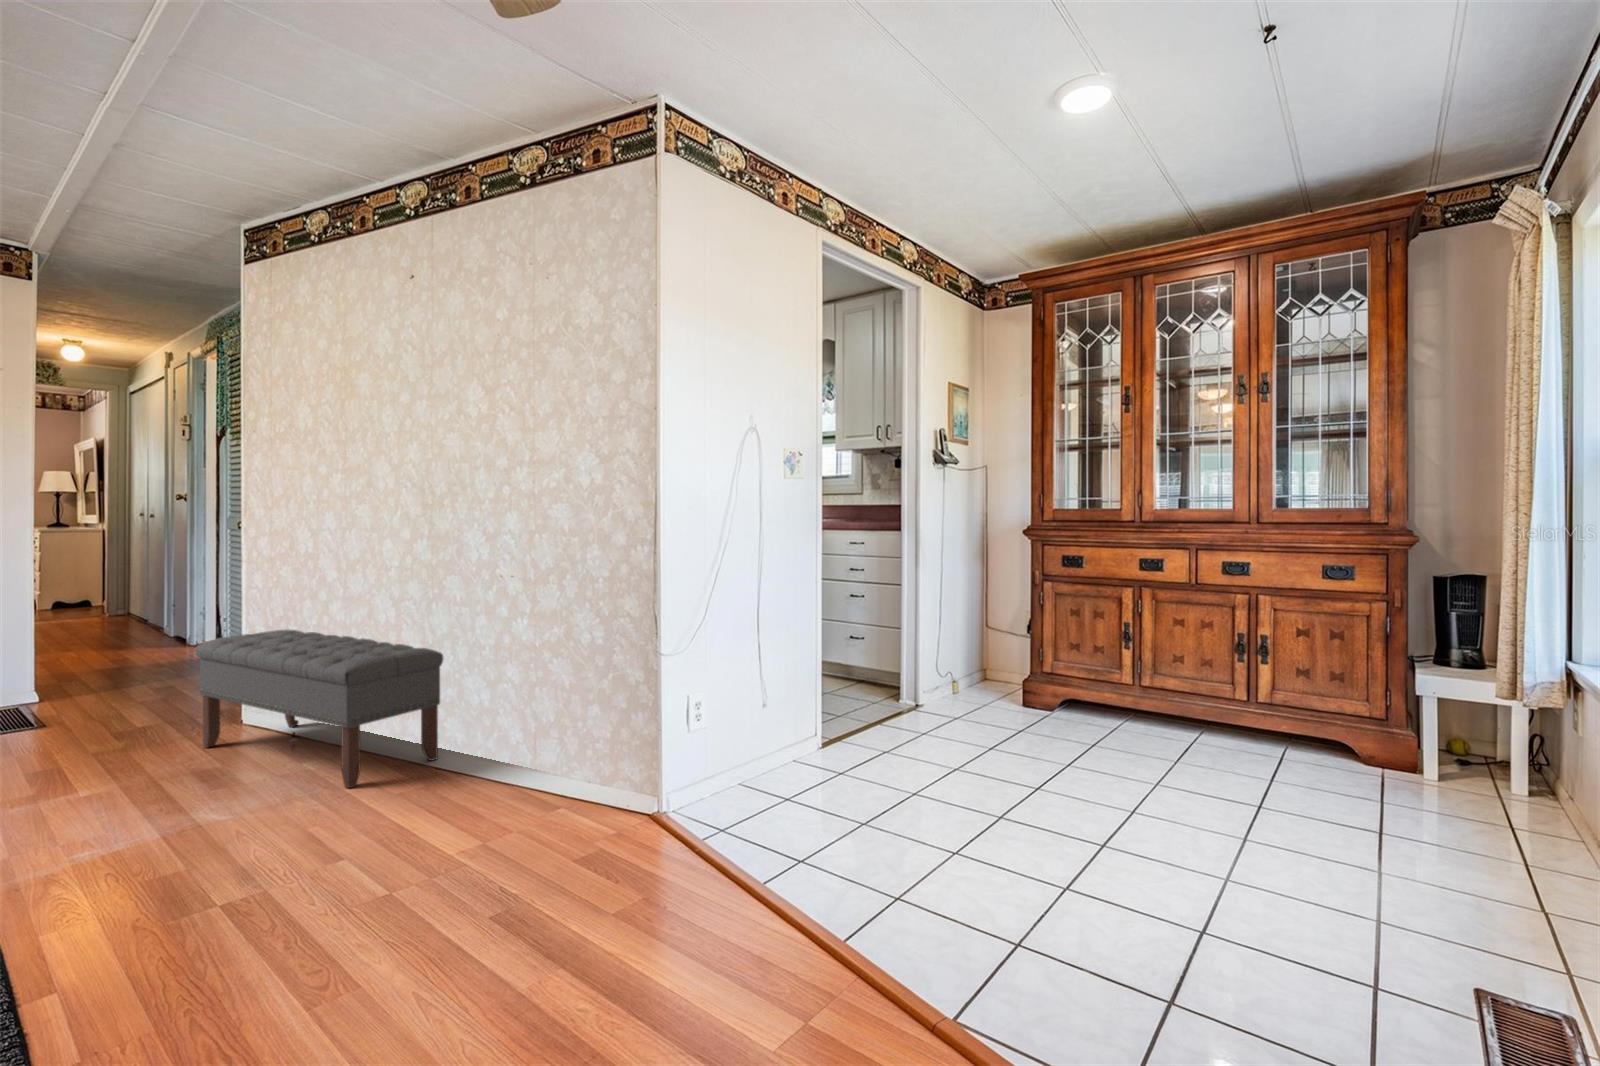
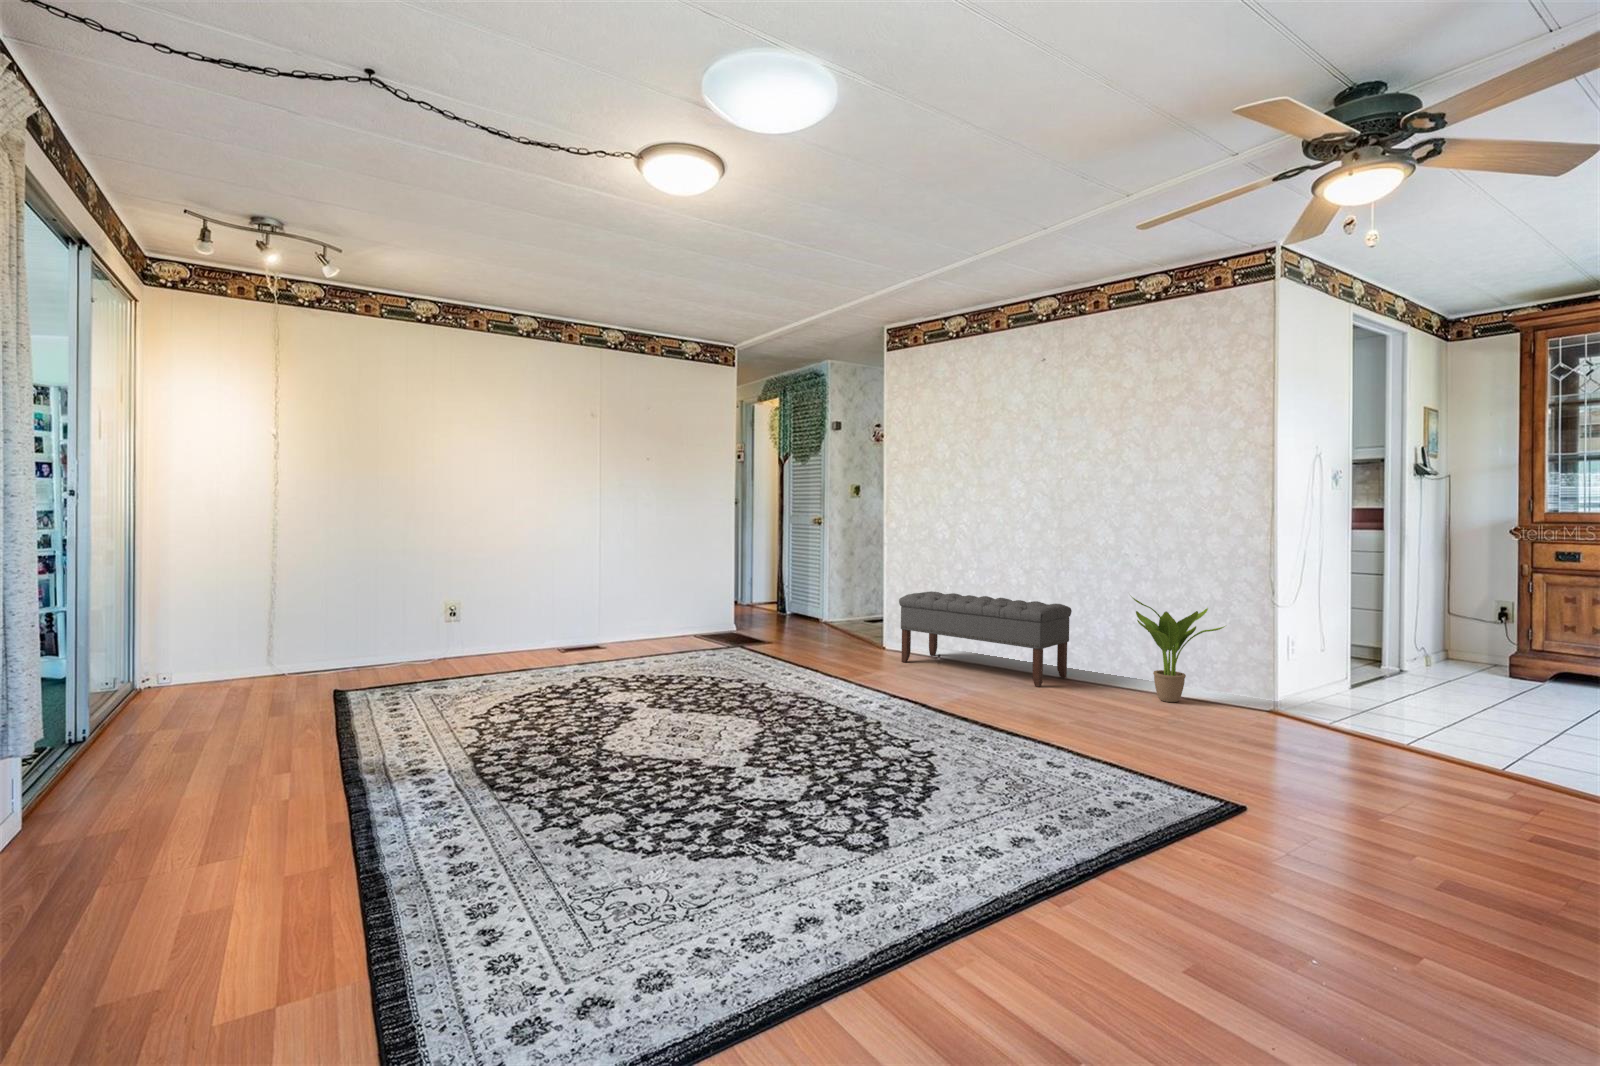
potted plant: none [458,634,596,804] -> present [1131,596,1225,702]

